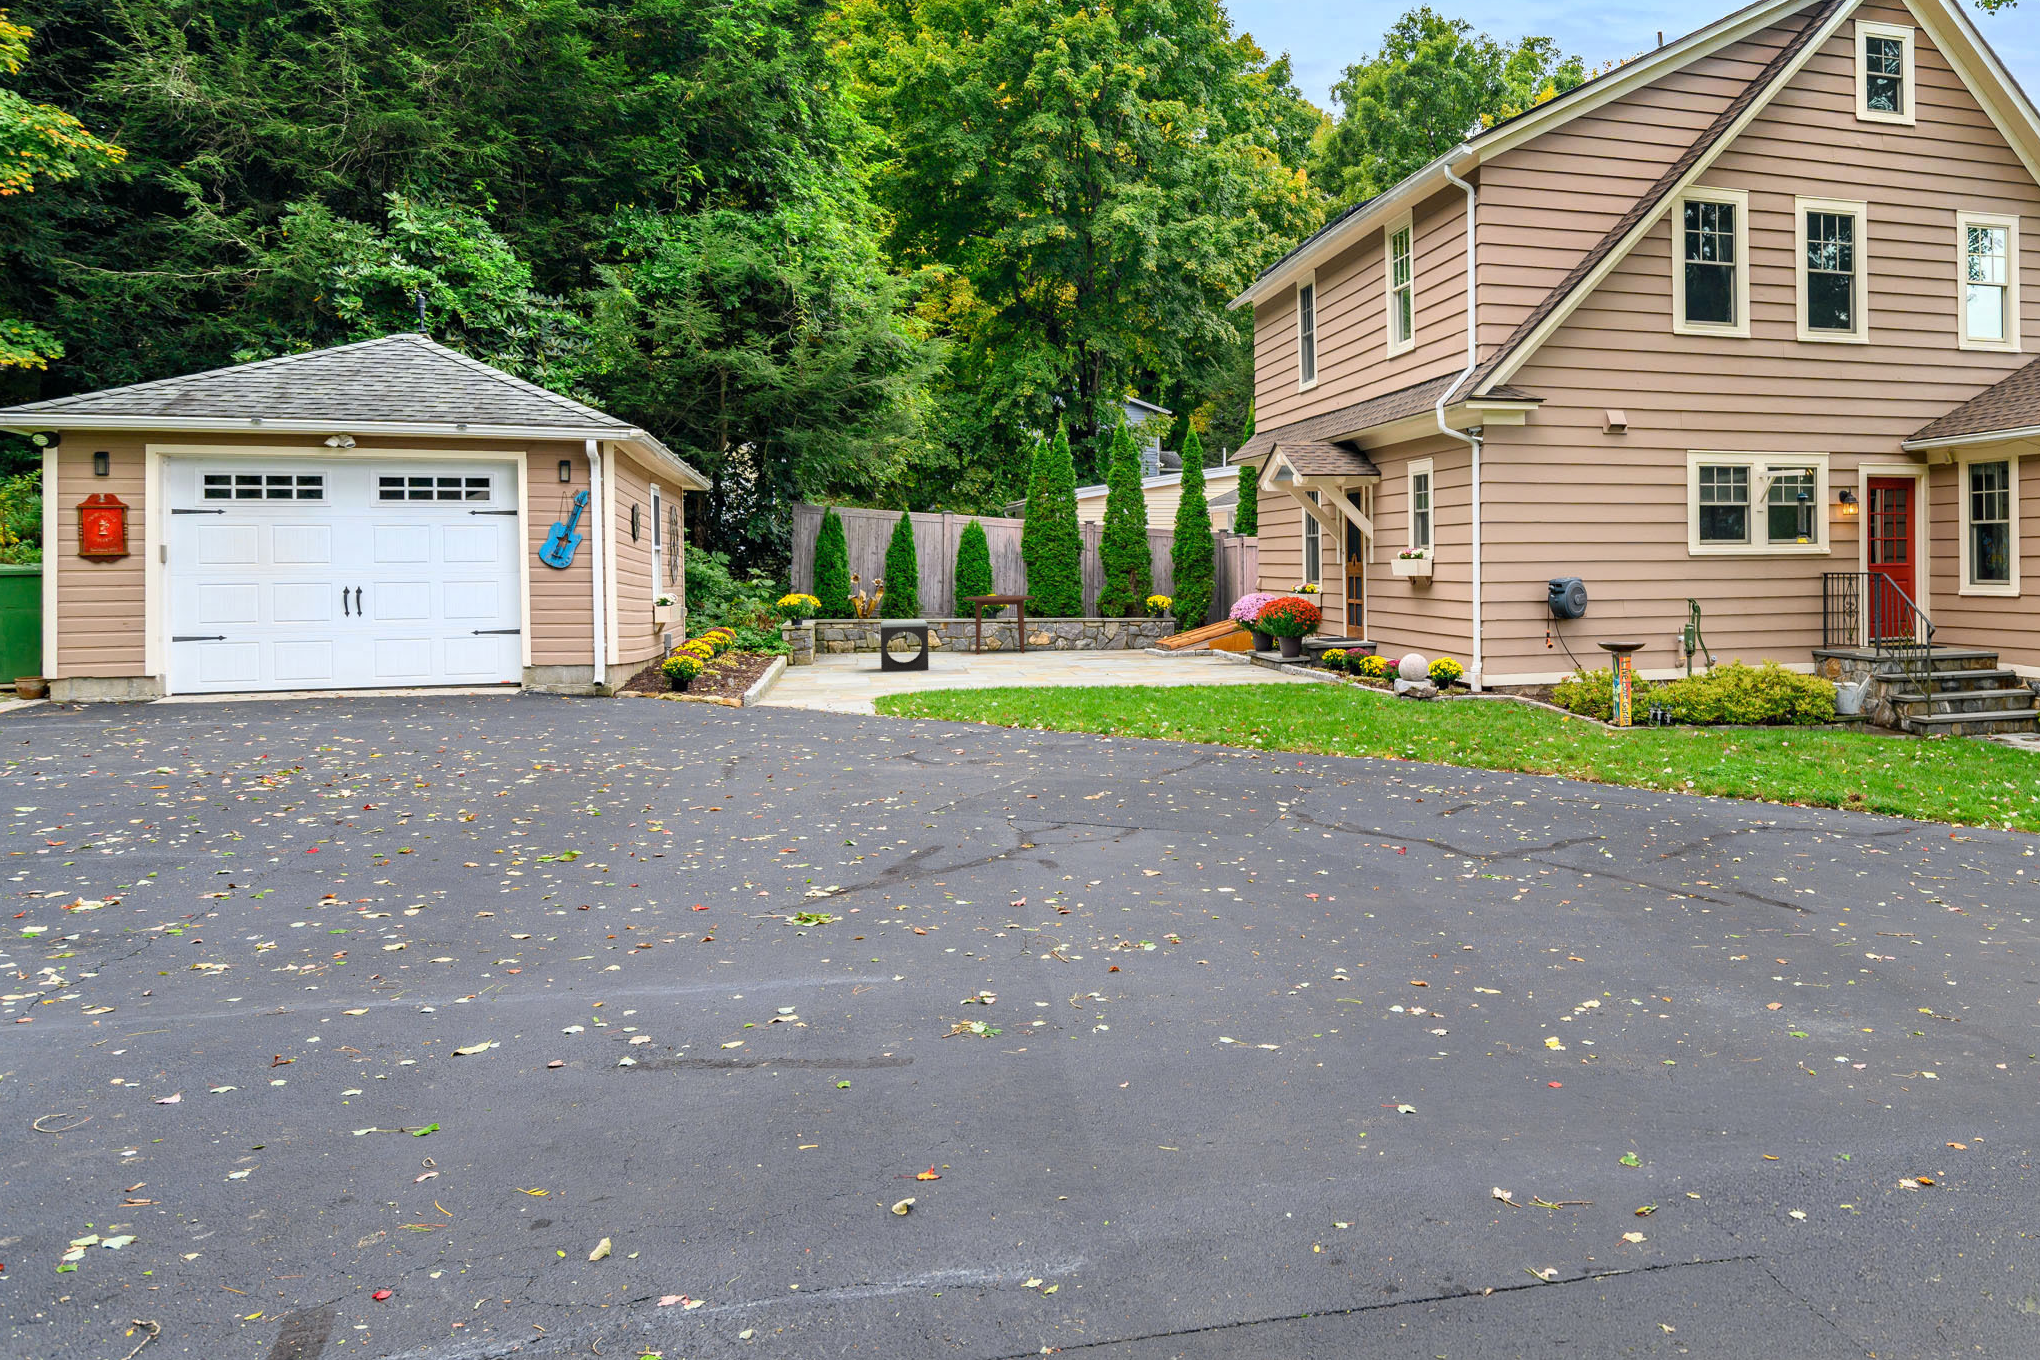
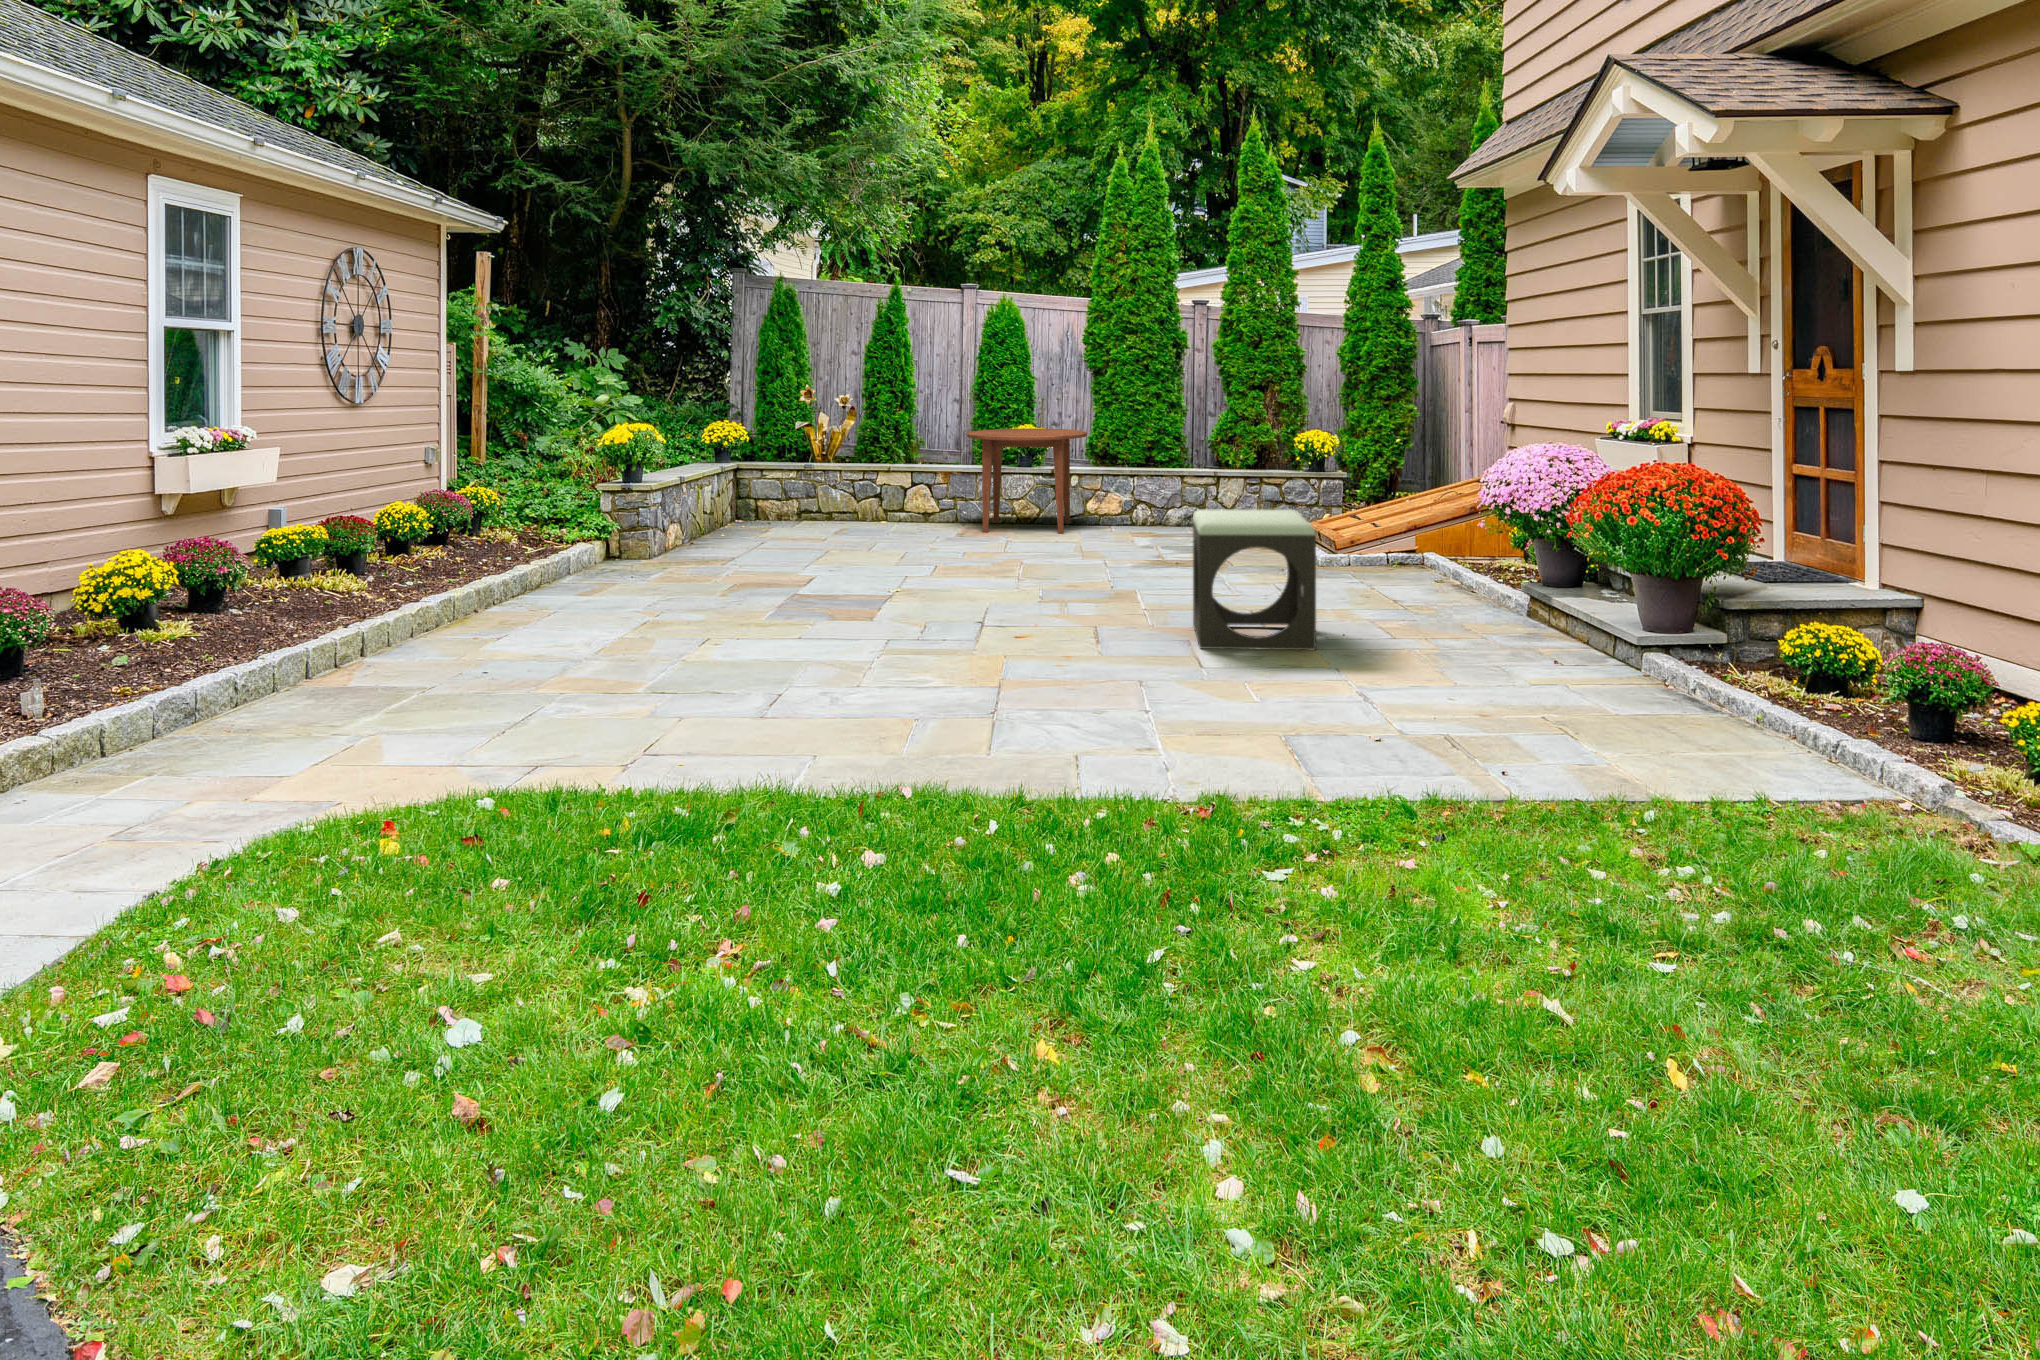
footstool: present [881,619,929,671] -> present [1193,510,1316,650]

